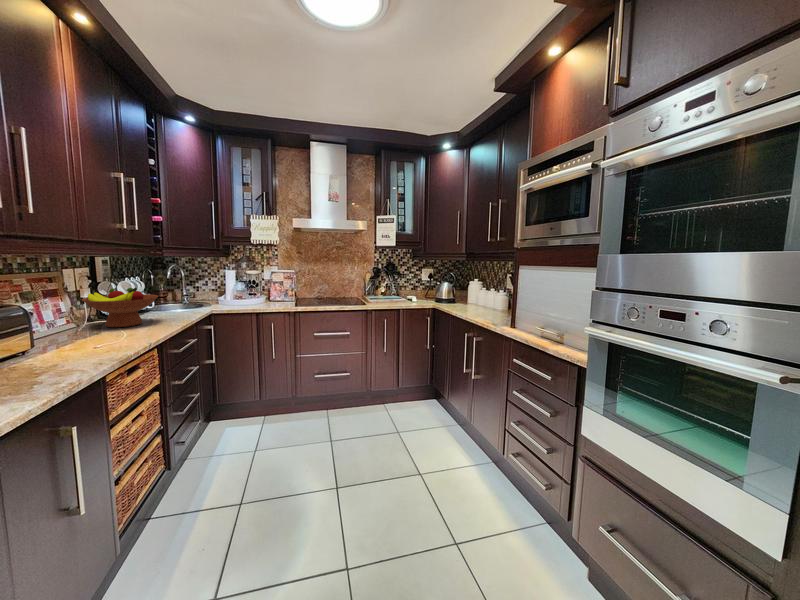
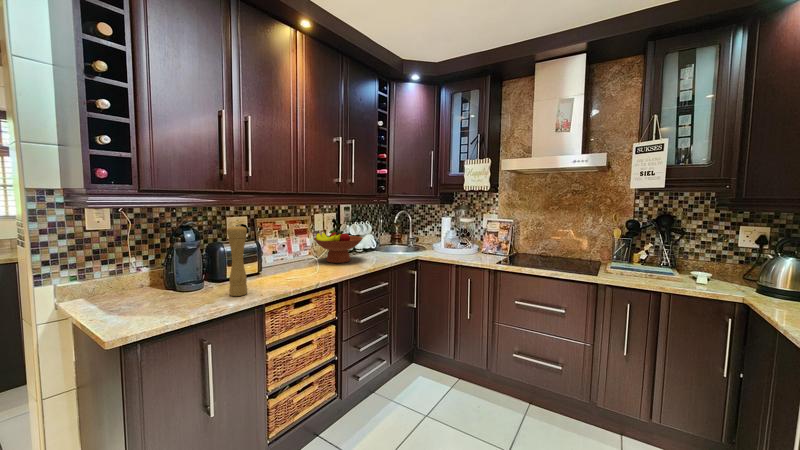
pepper mill: none [32,283,73,374] -> present [227,225,247,296]

